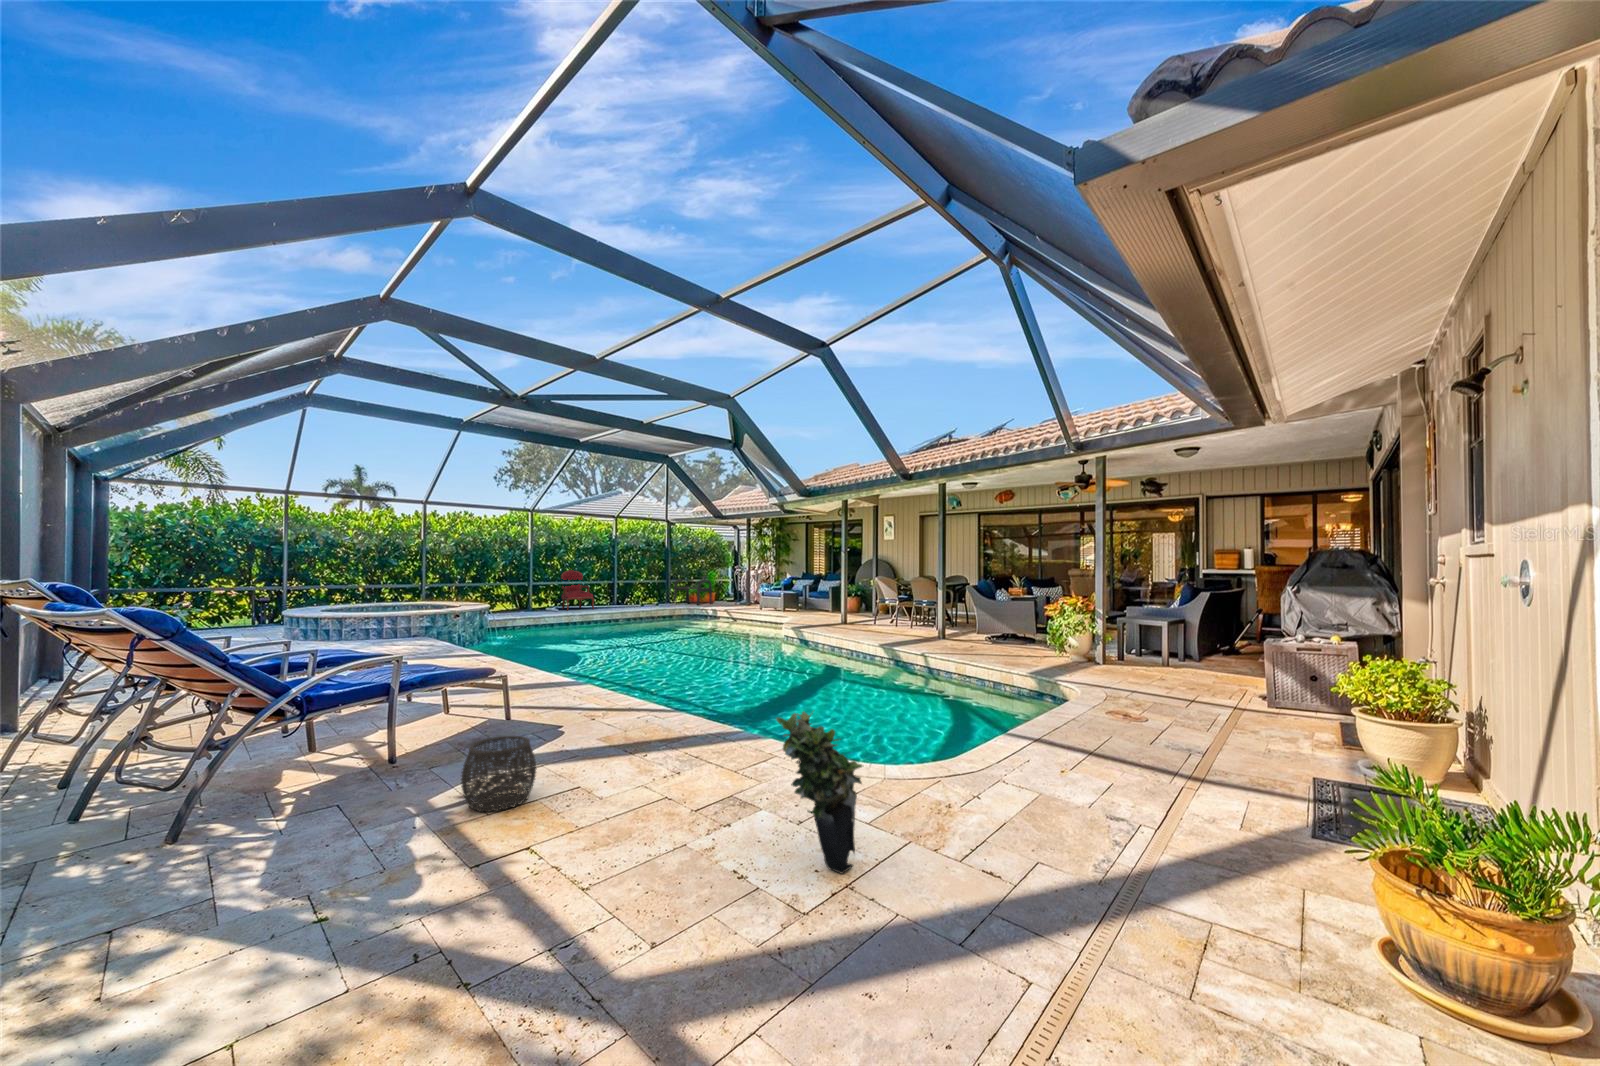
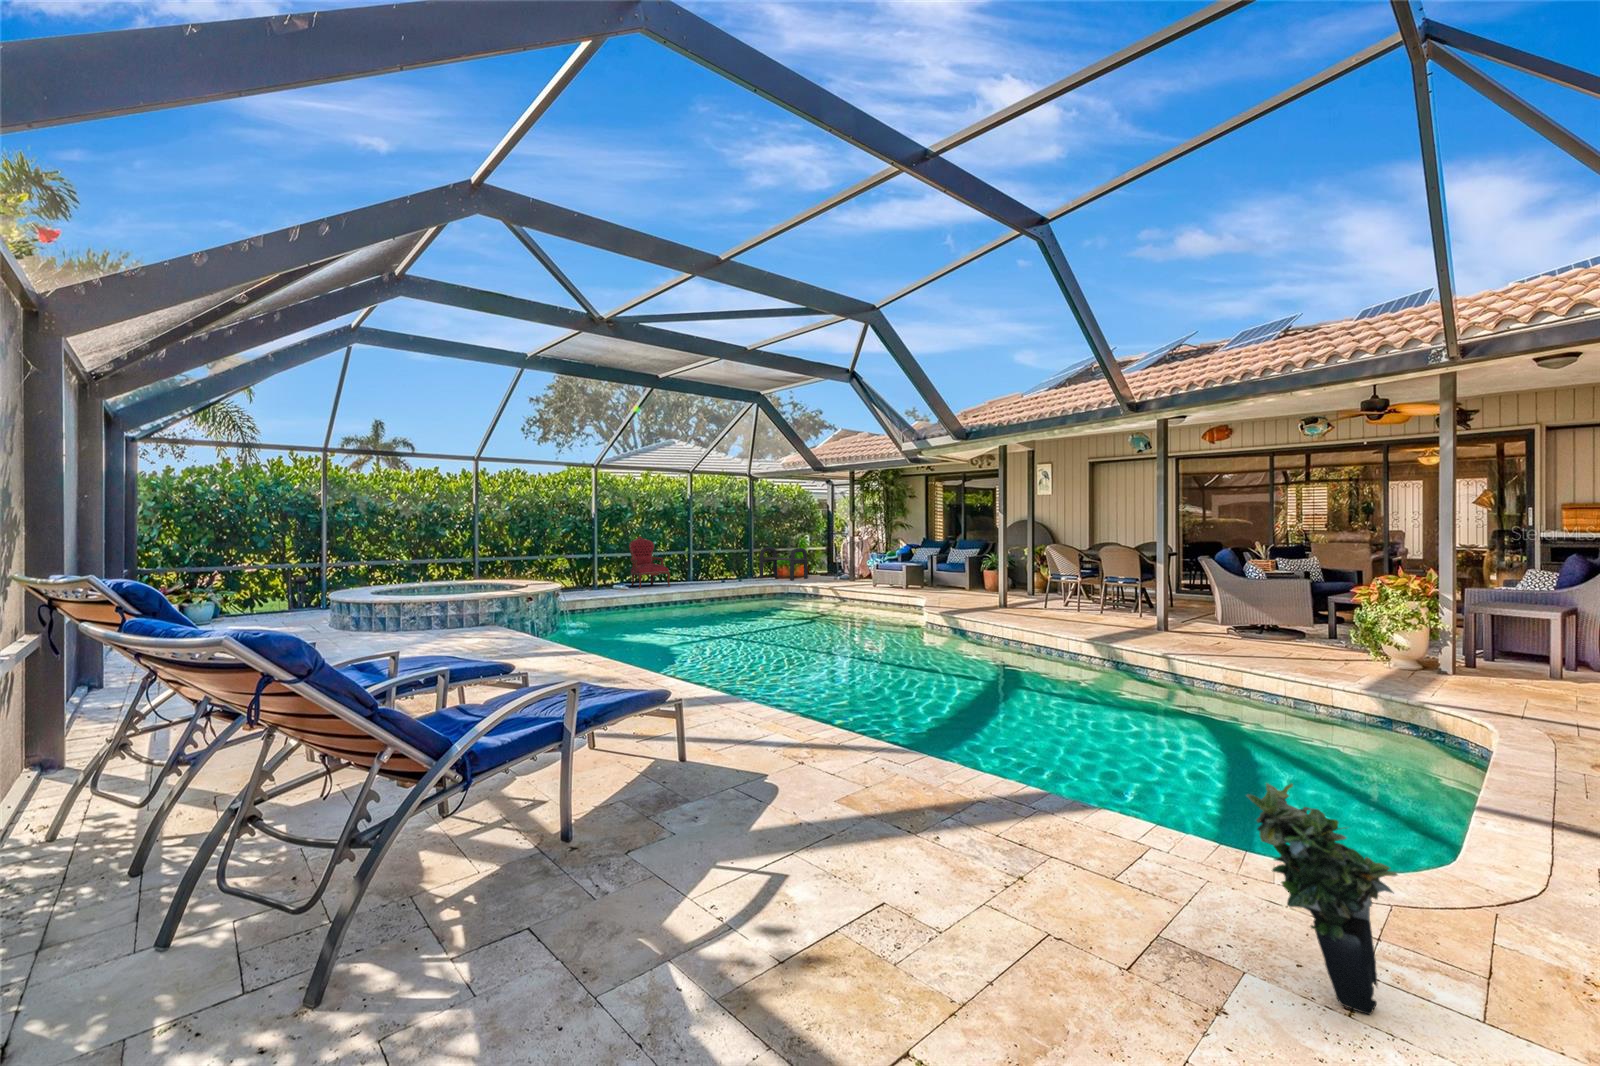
woven basket: present [461,736,537,812] -> none [751,792,840,895]

